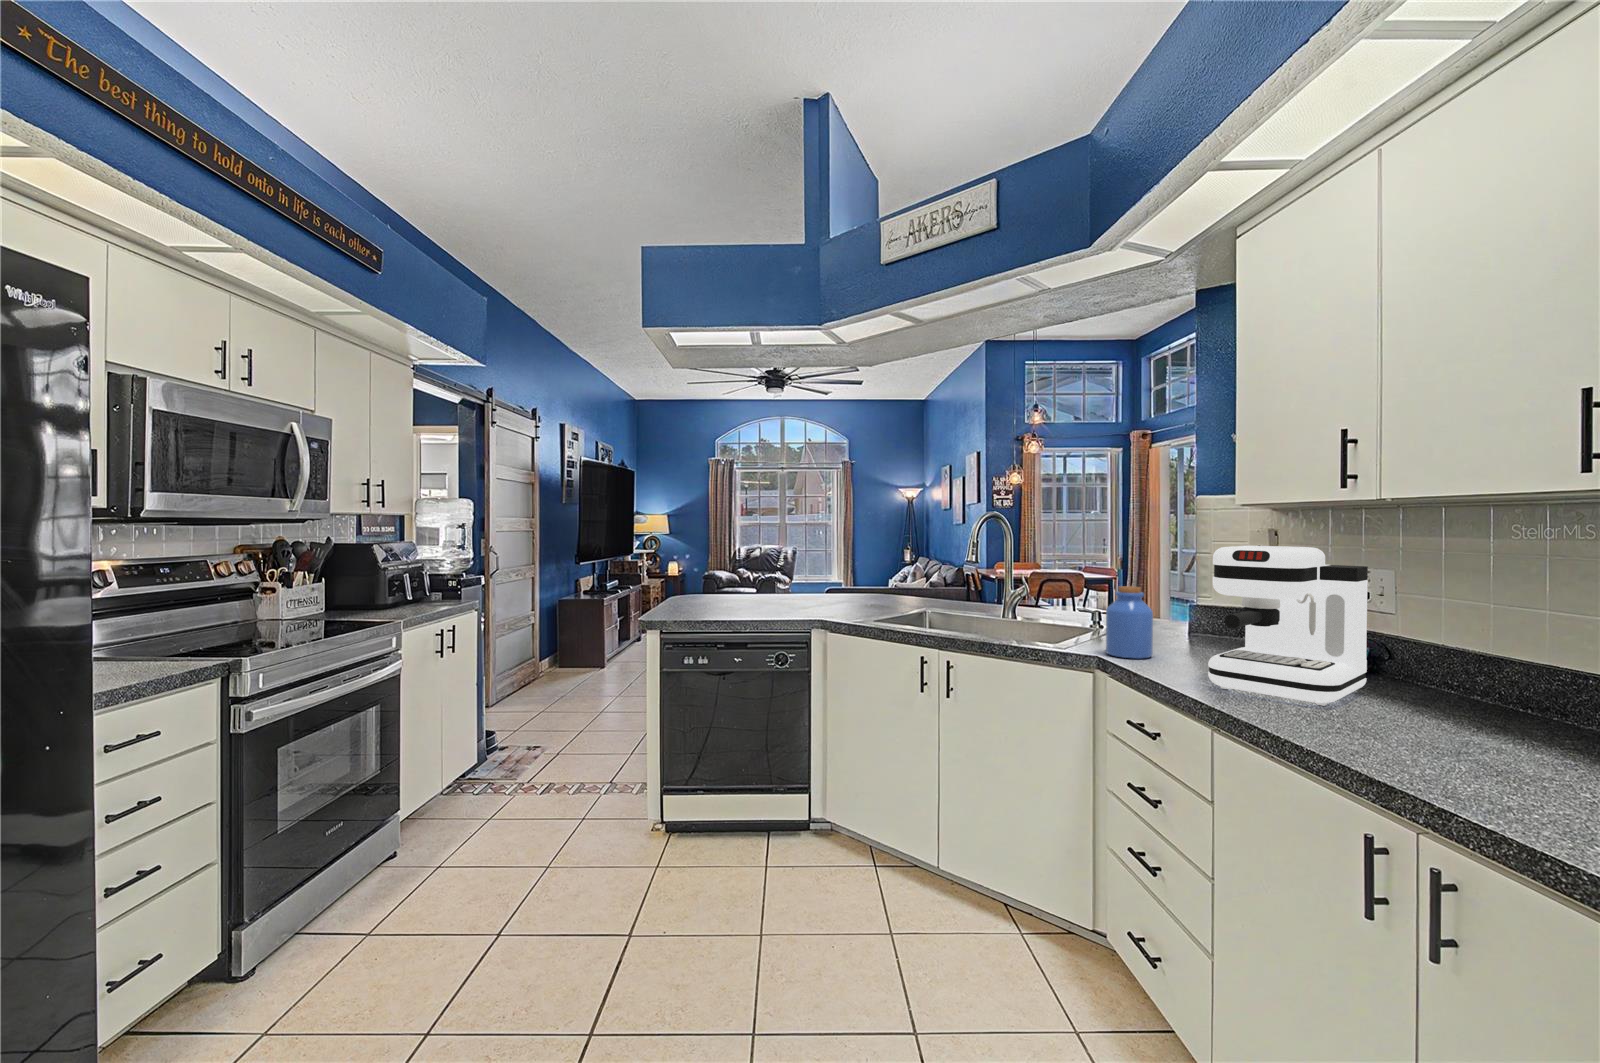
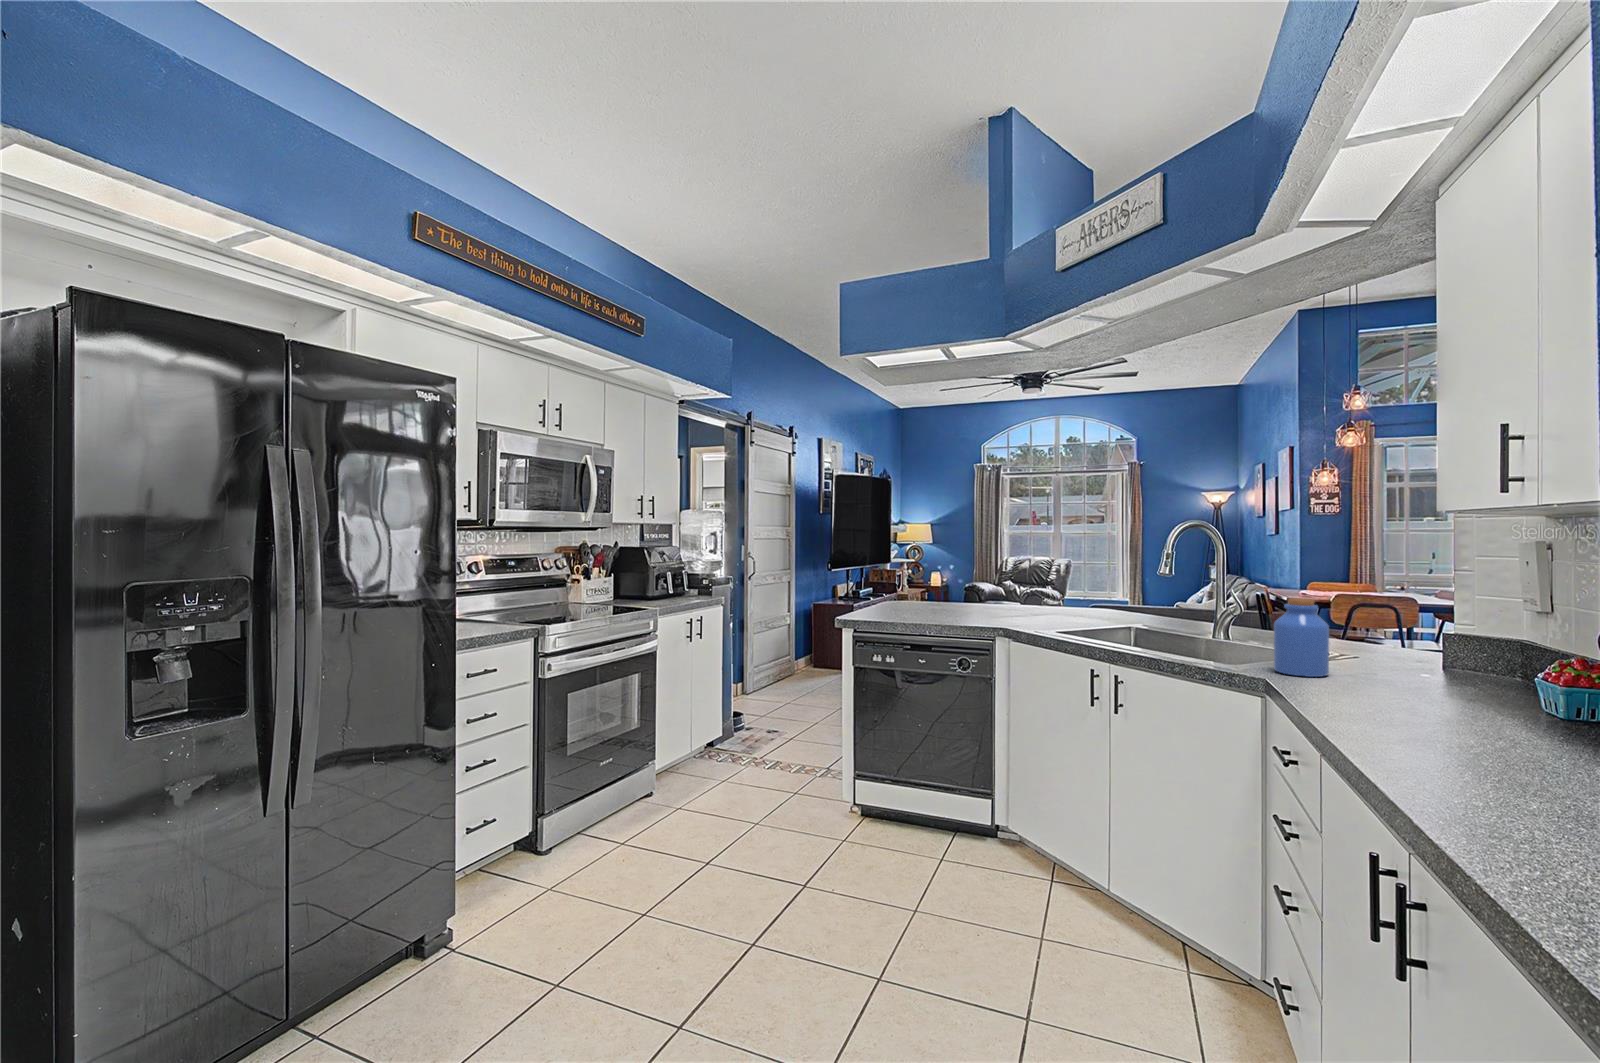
coffee maker: present [1208,546,1368,706] -> none [1333,555,1545,730]

